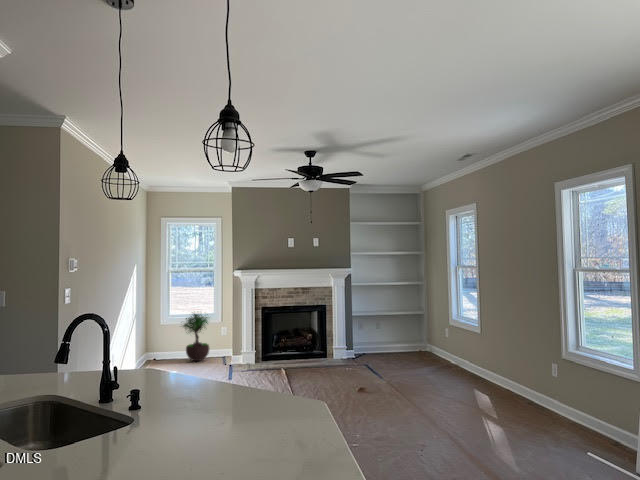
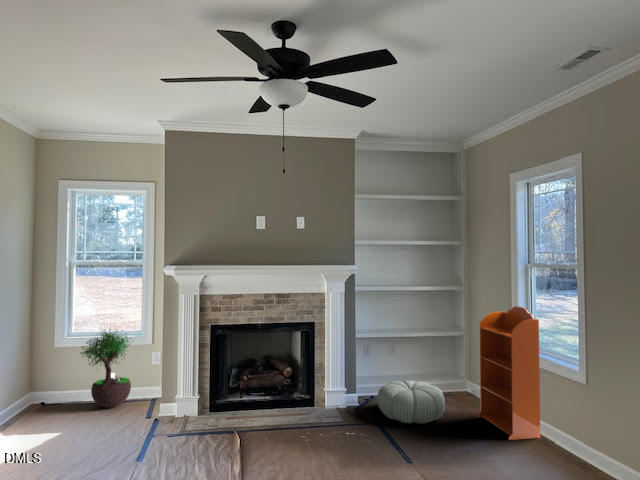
bookcase: none [428,292,462,370] -> present [477,307,540,440]
pouf: none [366,341,408,364] -> present [377,380,445,424]

